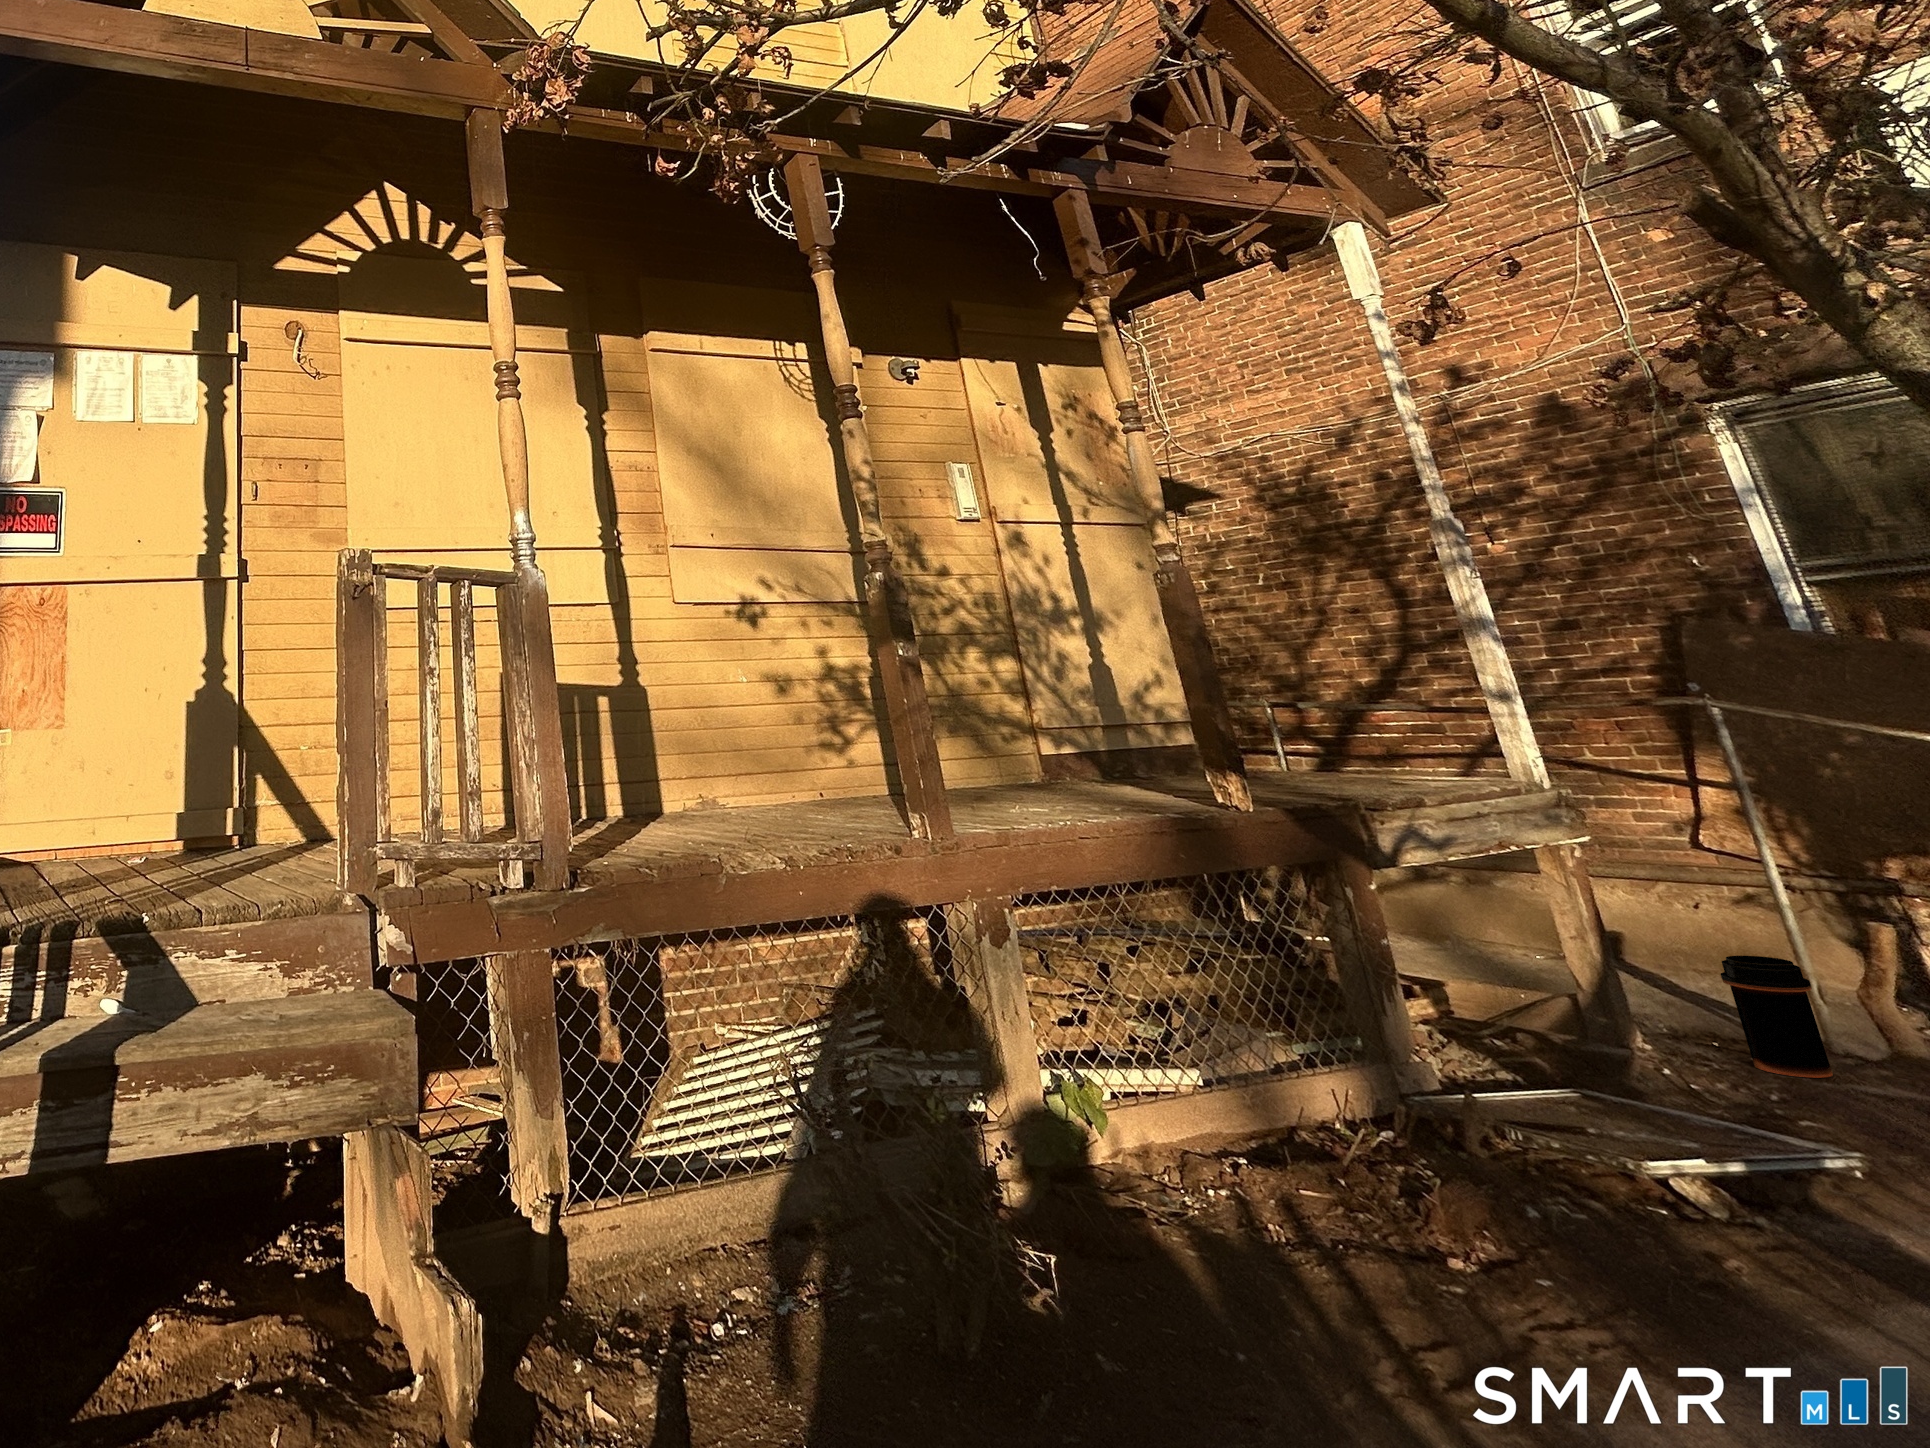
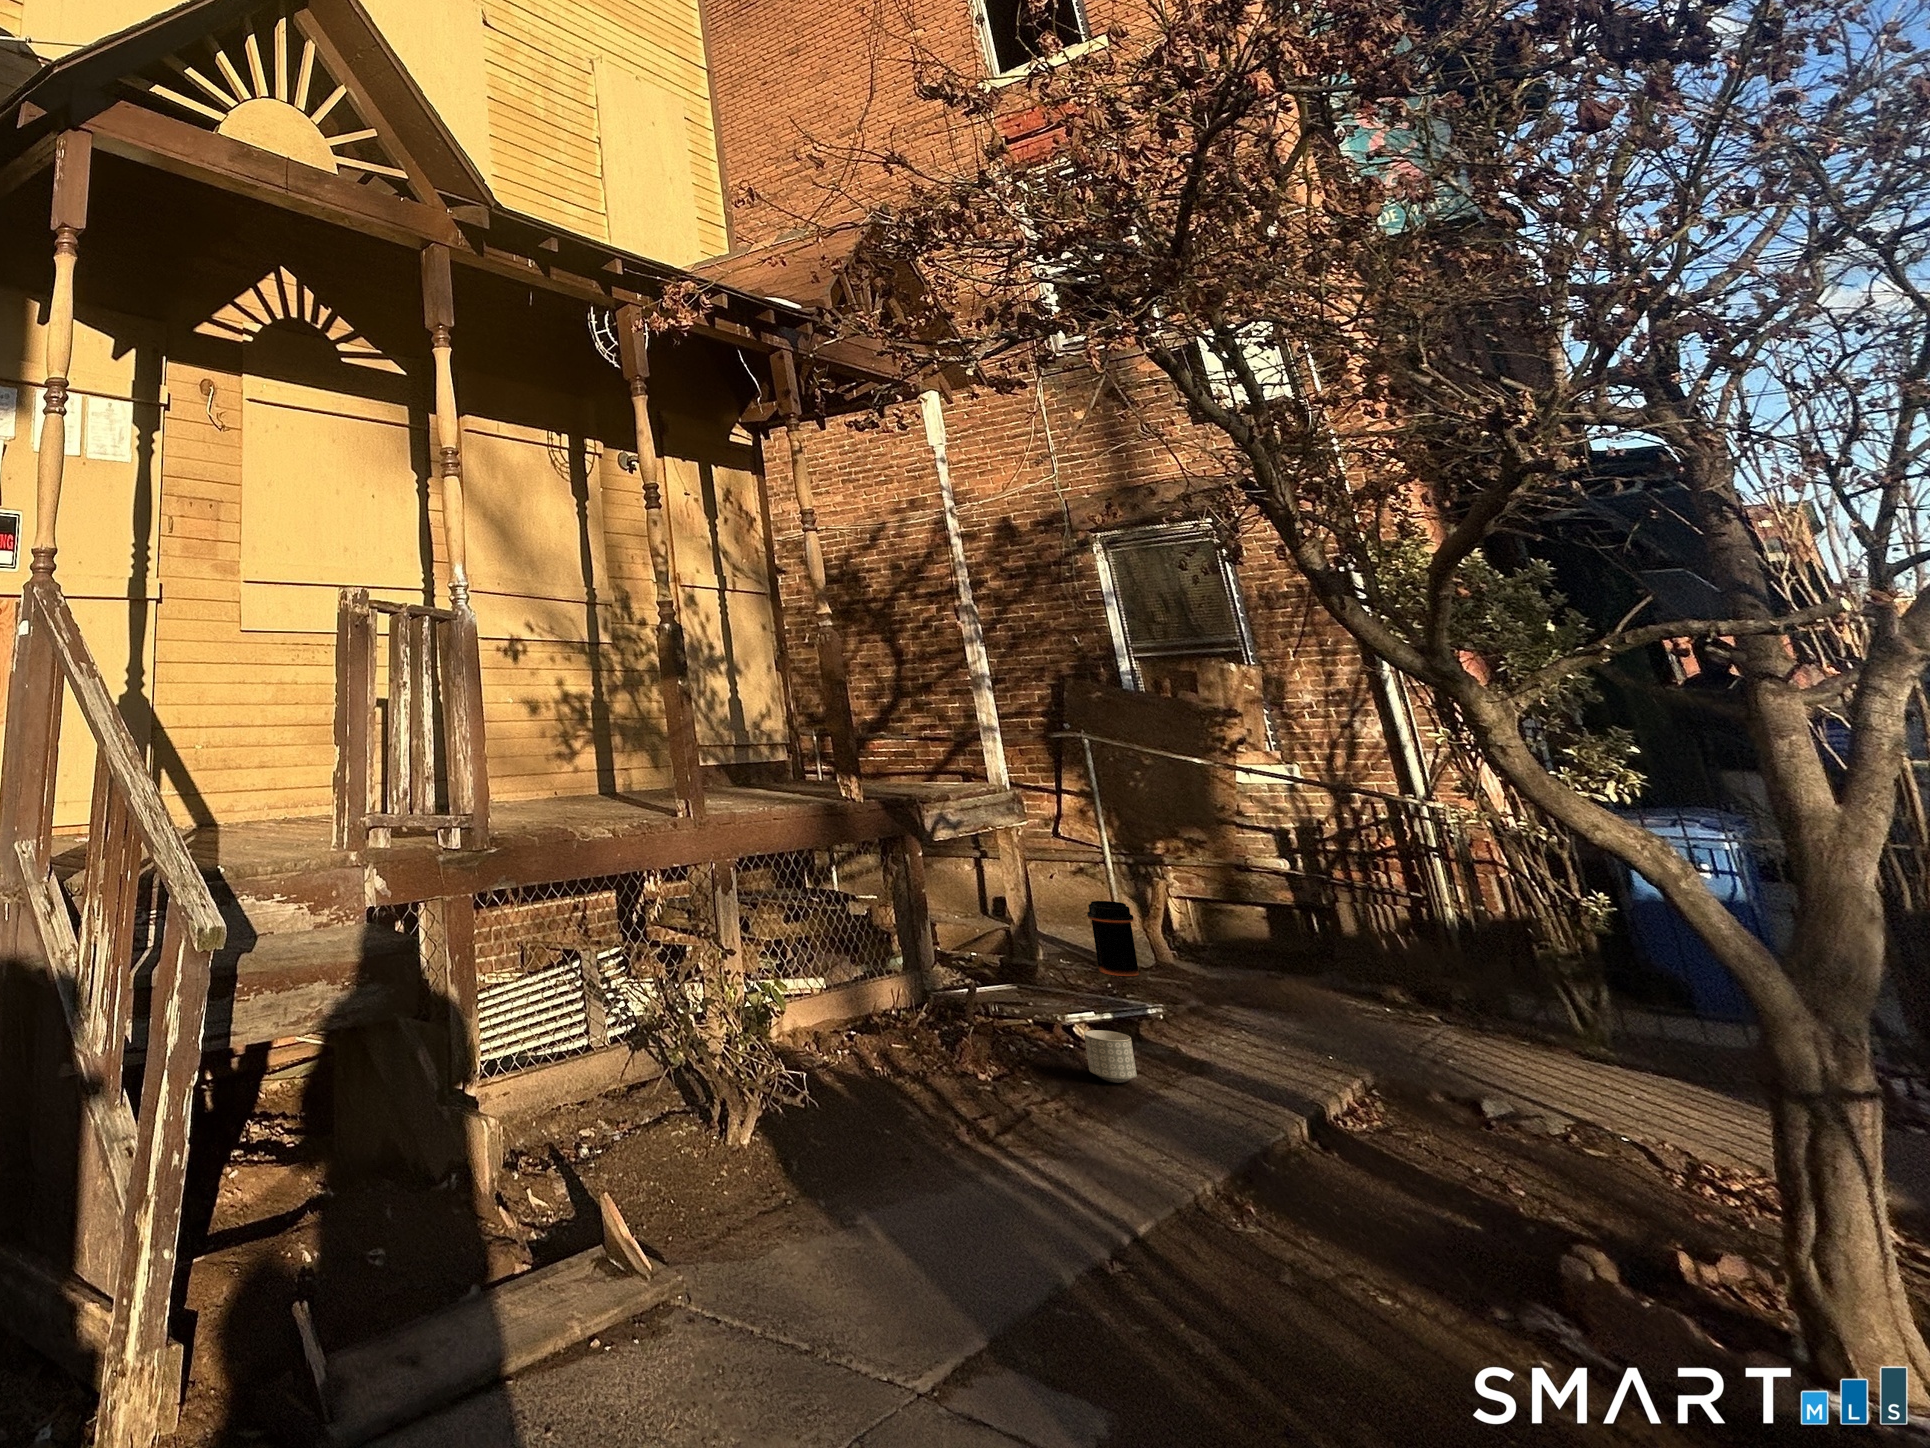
planter: none [1657,1180,1769,1275] -> present [1084,1030,1137,1083]

